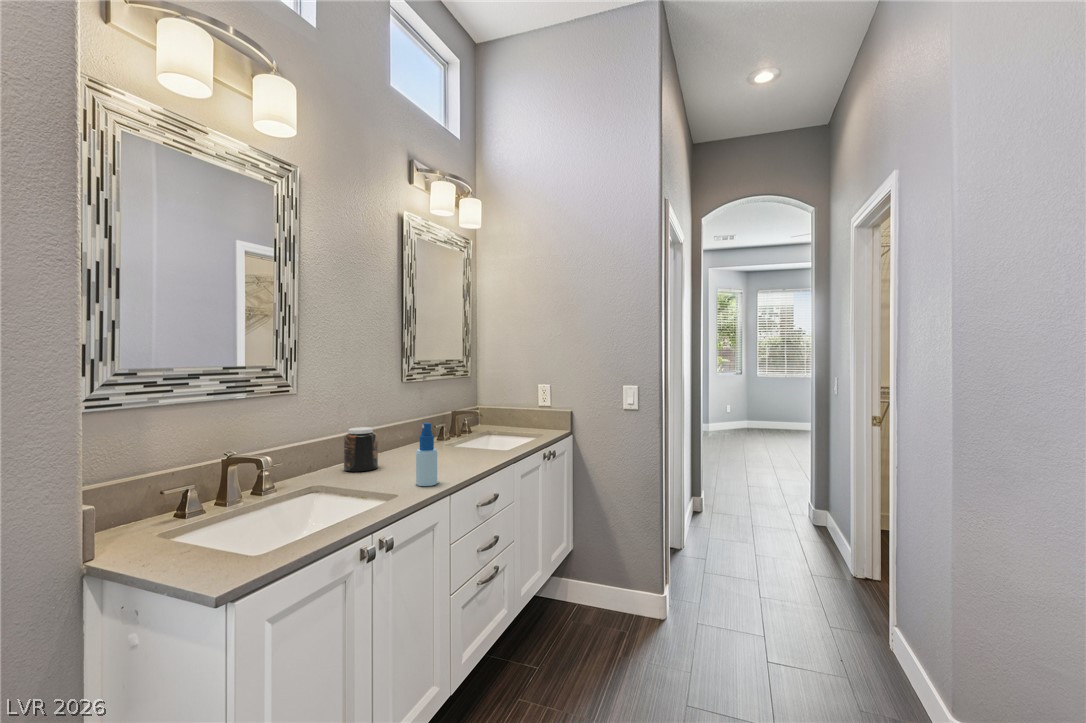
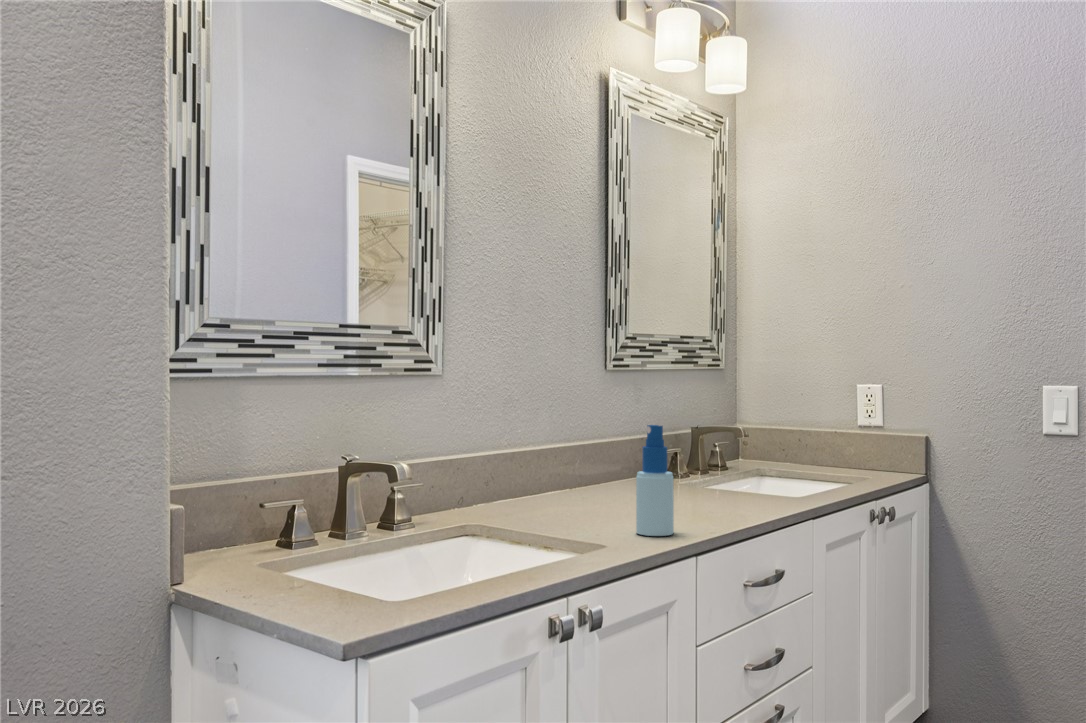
jar: present [344,427,378,472] -> none [513,438,568,512]

